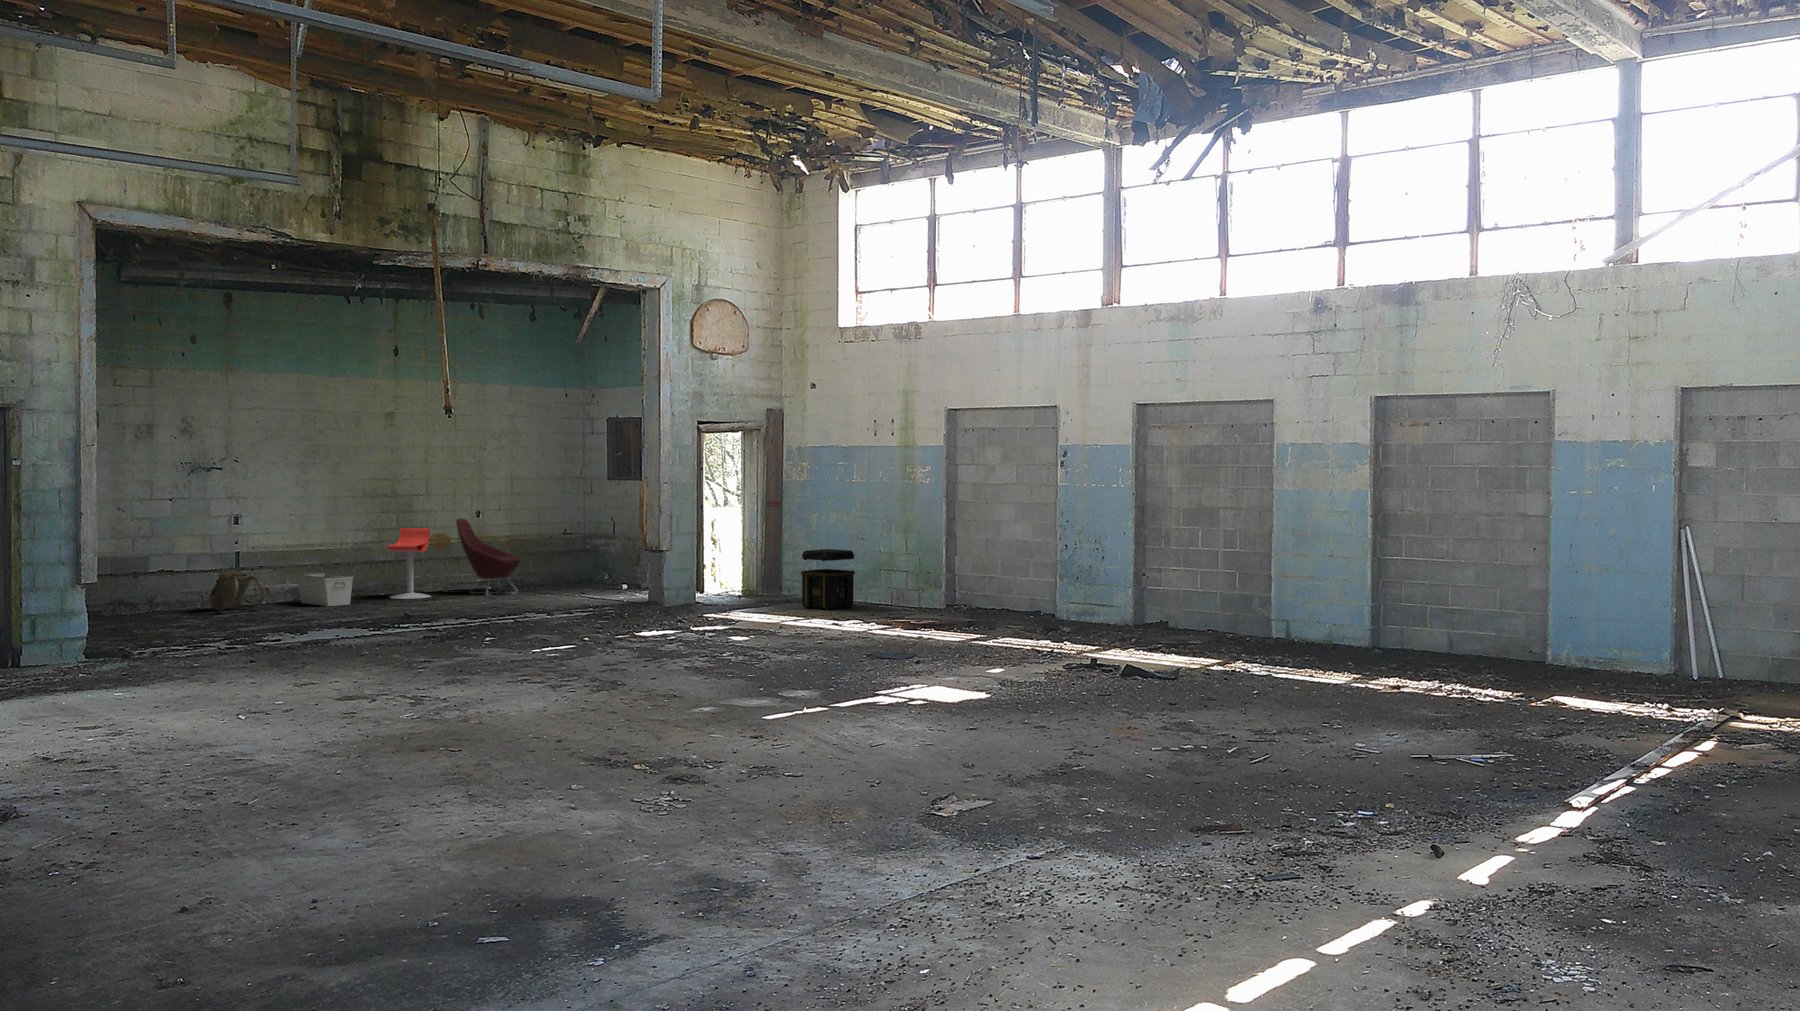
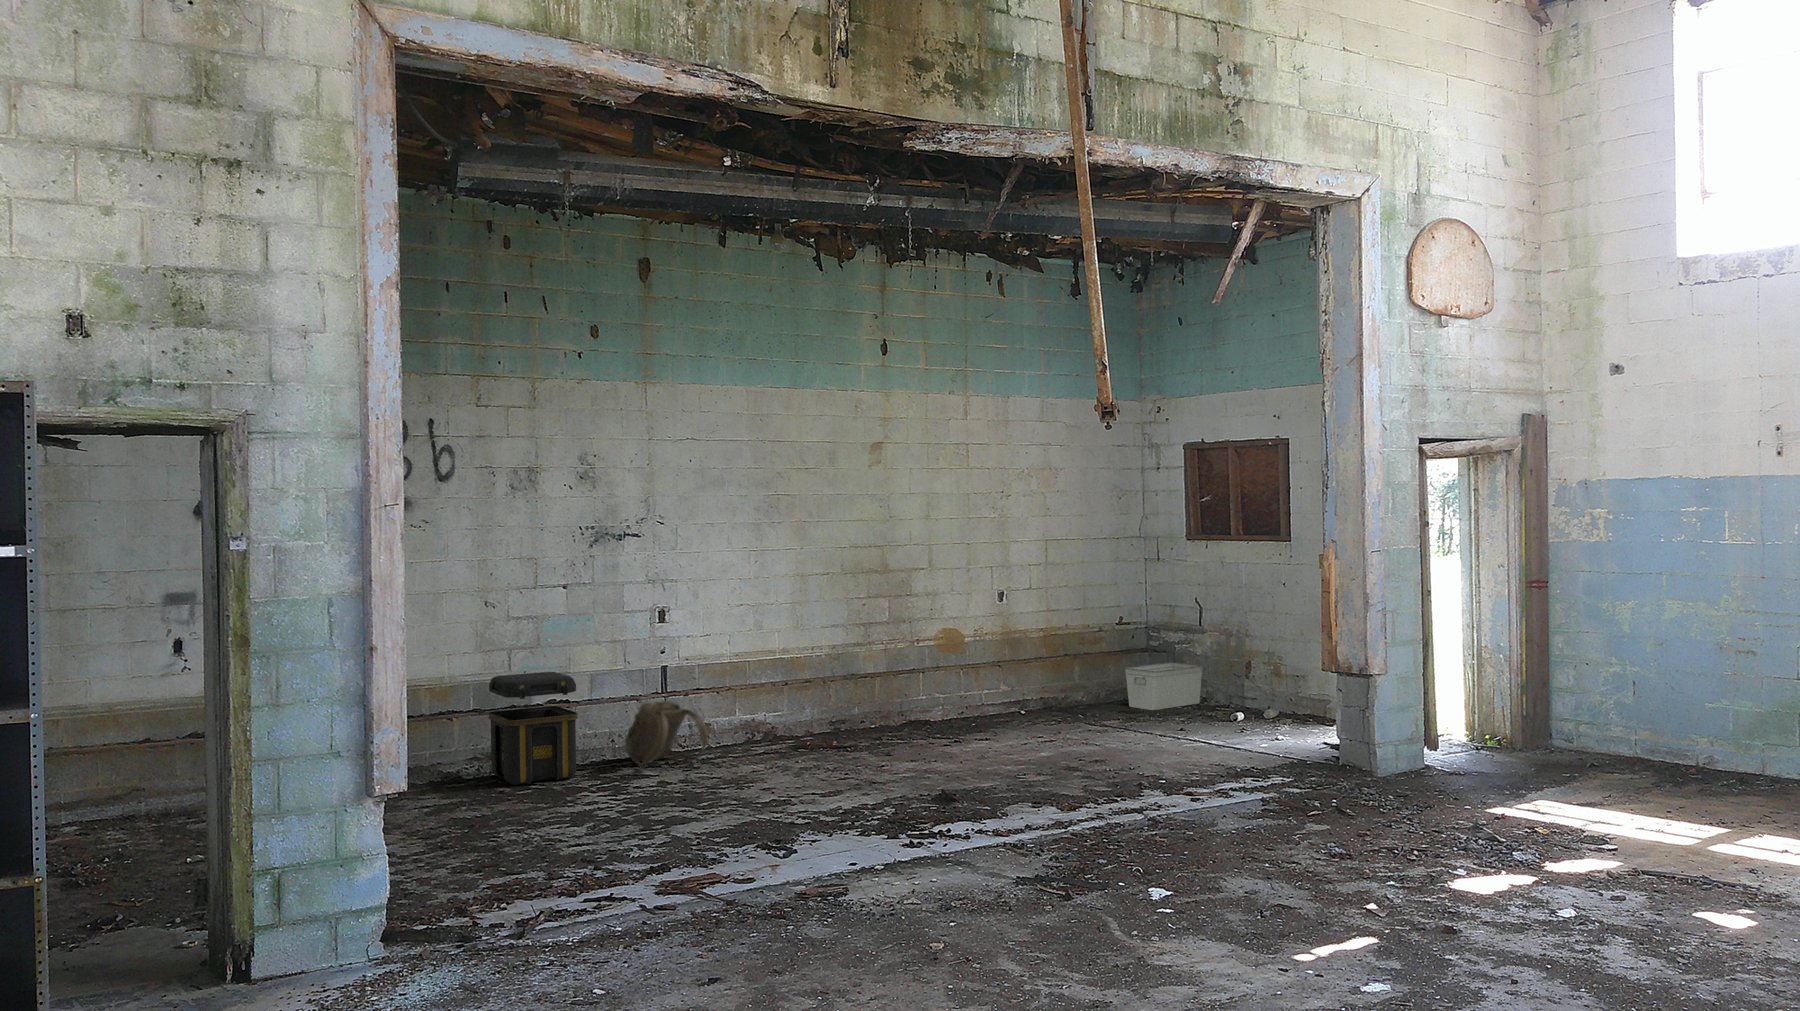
chair: present [456,518,520,595] -> none [974,604,1071,726]
stool: present [387,528,431,599] -> none [880,621,945,735]
toolbox: present [801,549,855,610] -> present [488,672,578,785]
storage bin: present [298,573,353,606] -> present [1125,662,1202,710]

